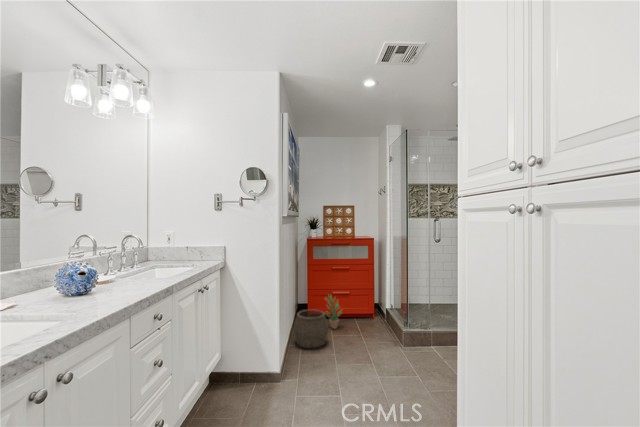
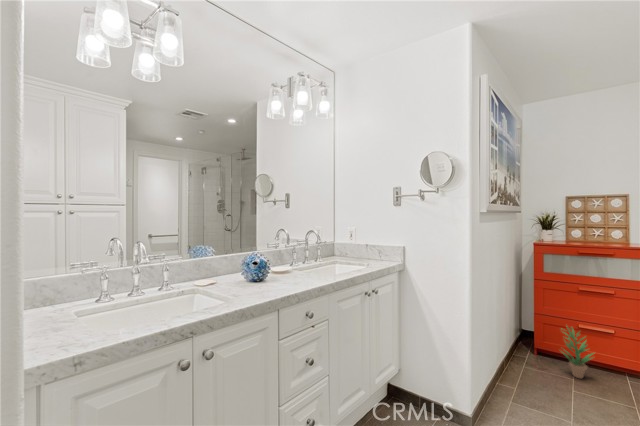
woven basket: present [294,309,328,348] -> none [503,339,561,398]

